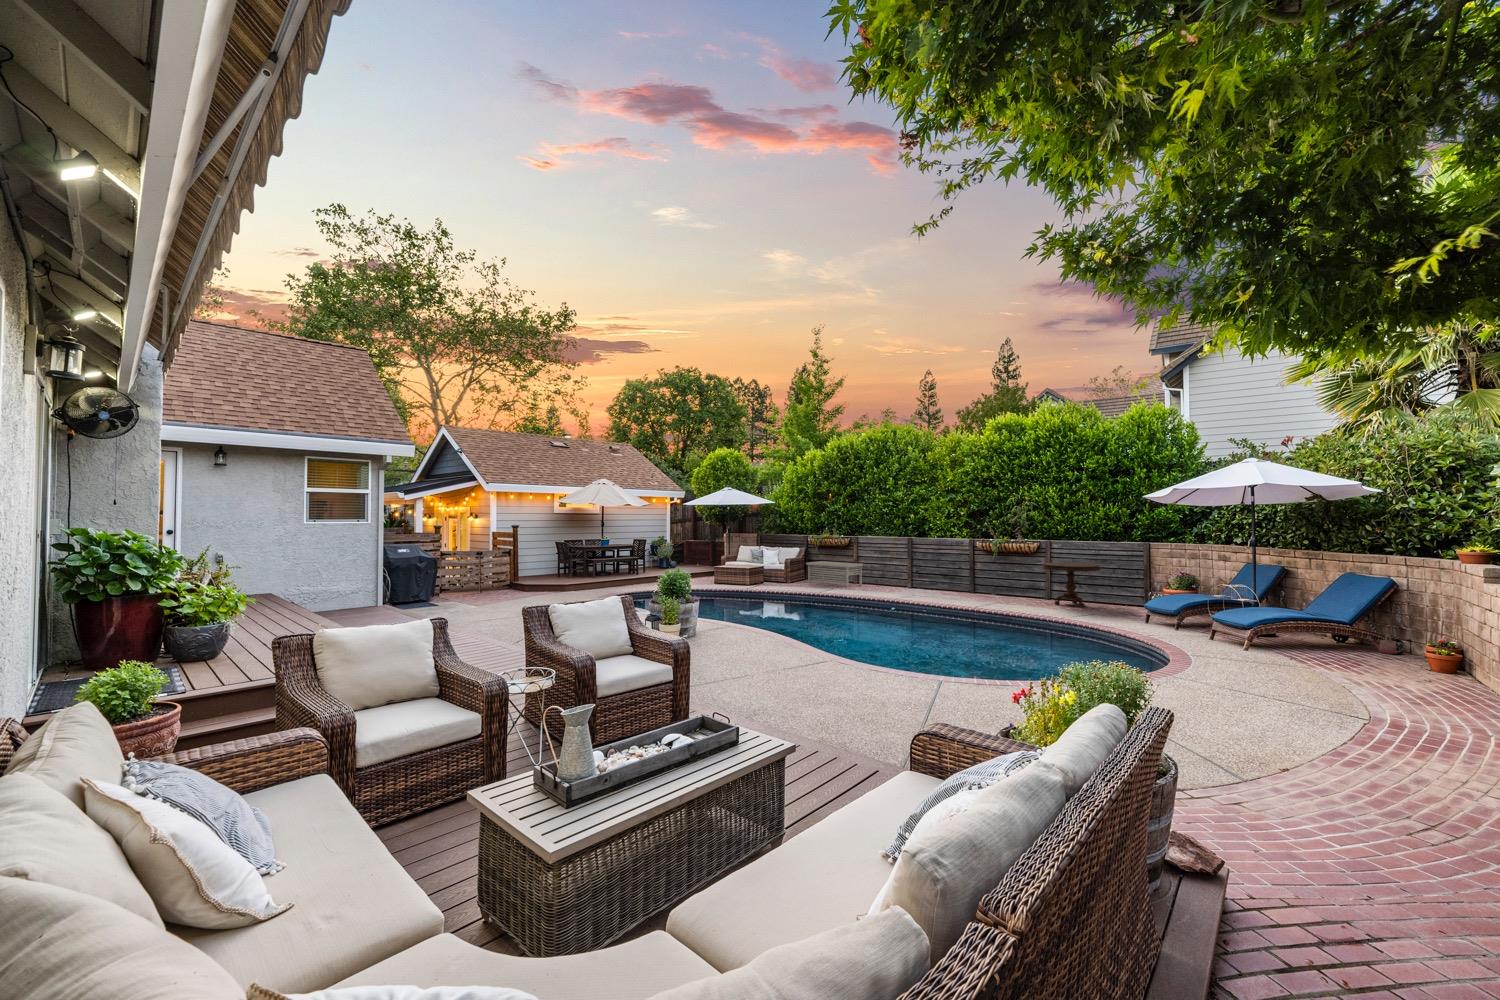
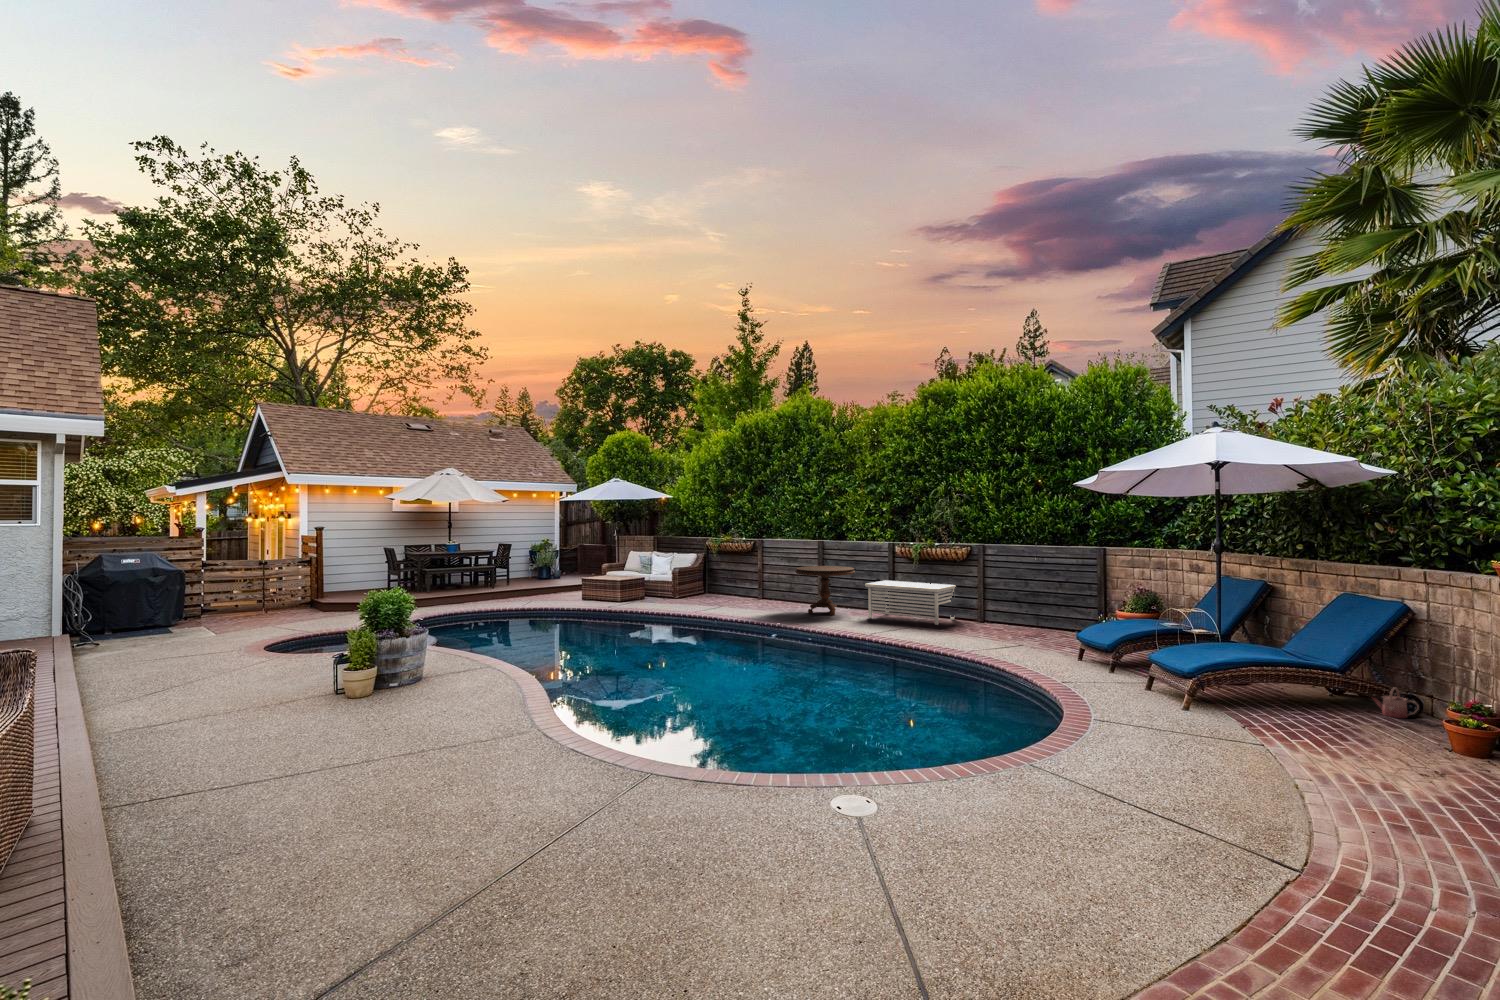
storage bench: present [806,561,863,588] -> present [865,580,956,625]
side table: present [1042,562,1101,607] -> present [795,566,855,616]

